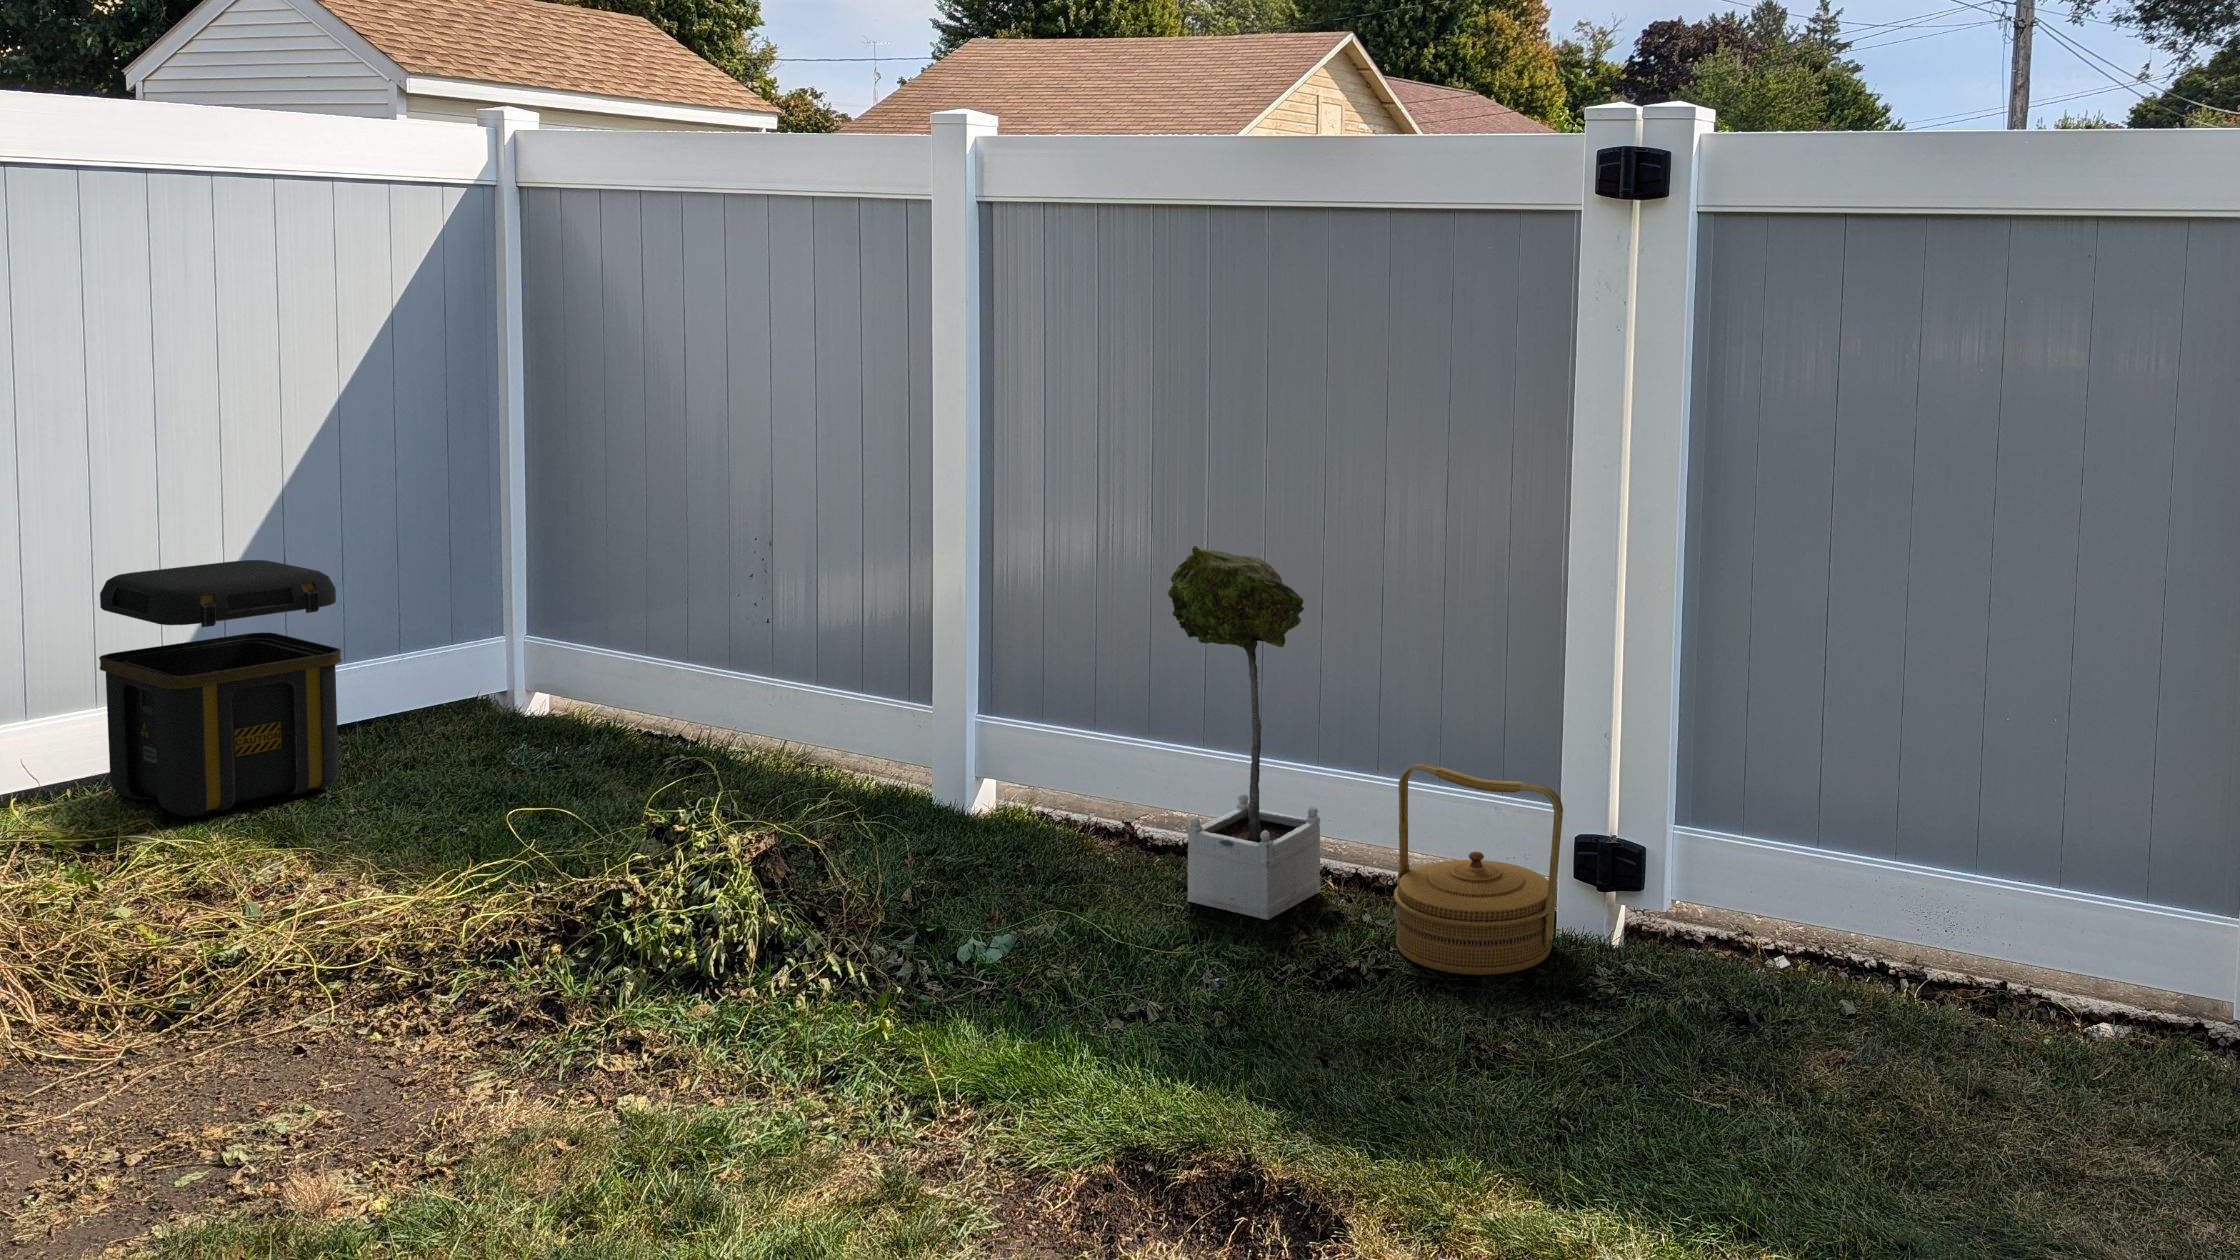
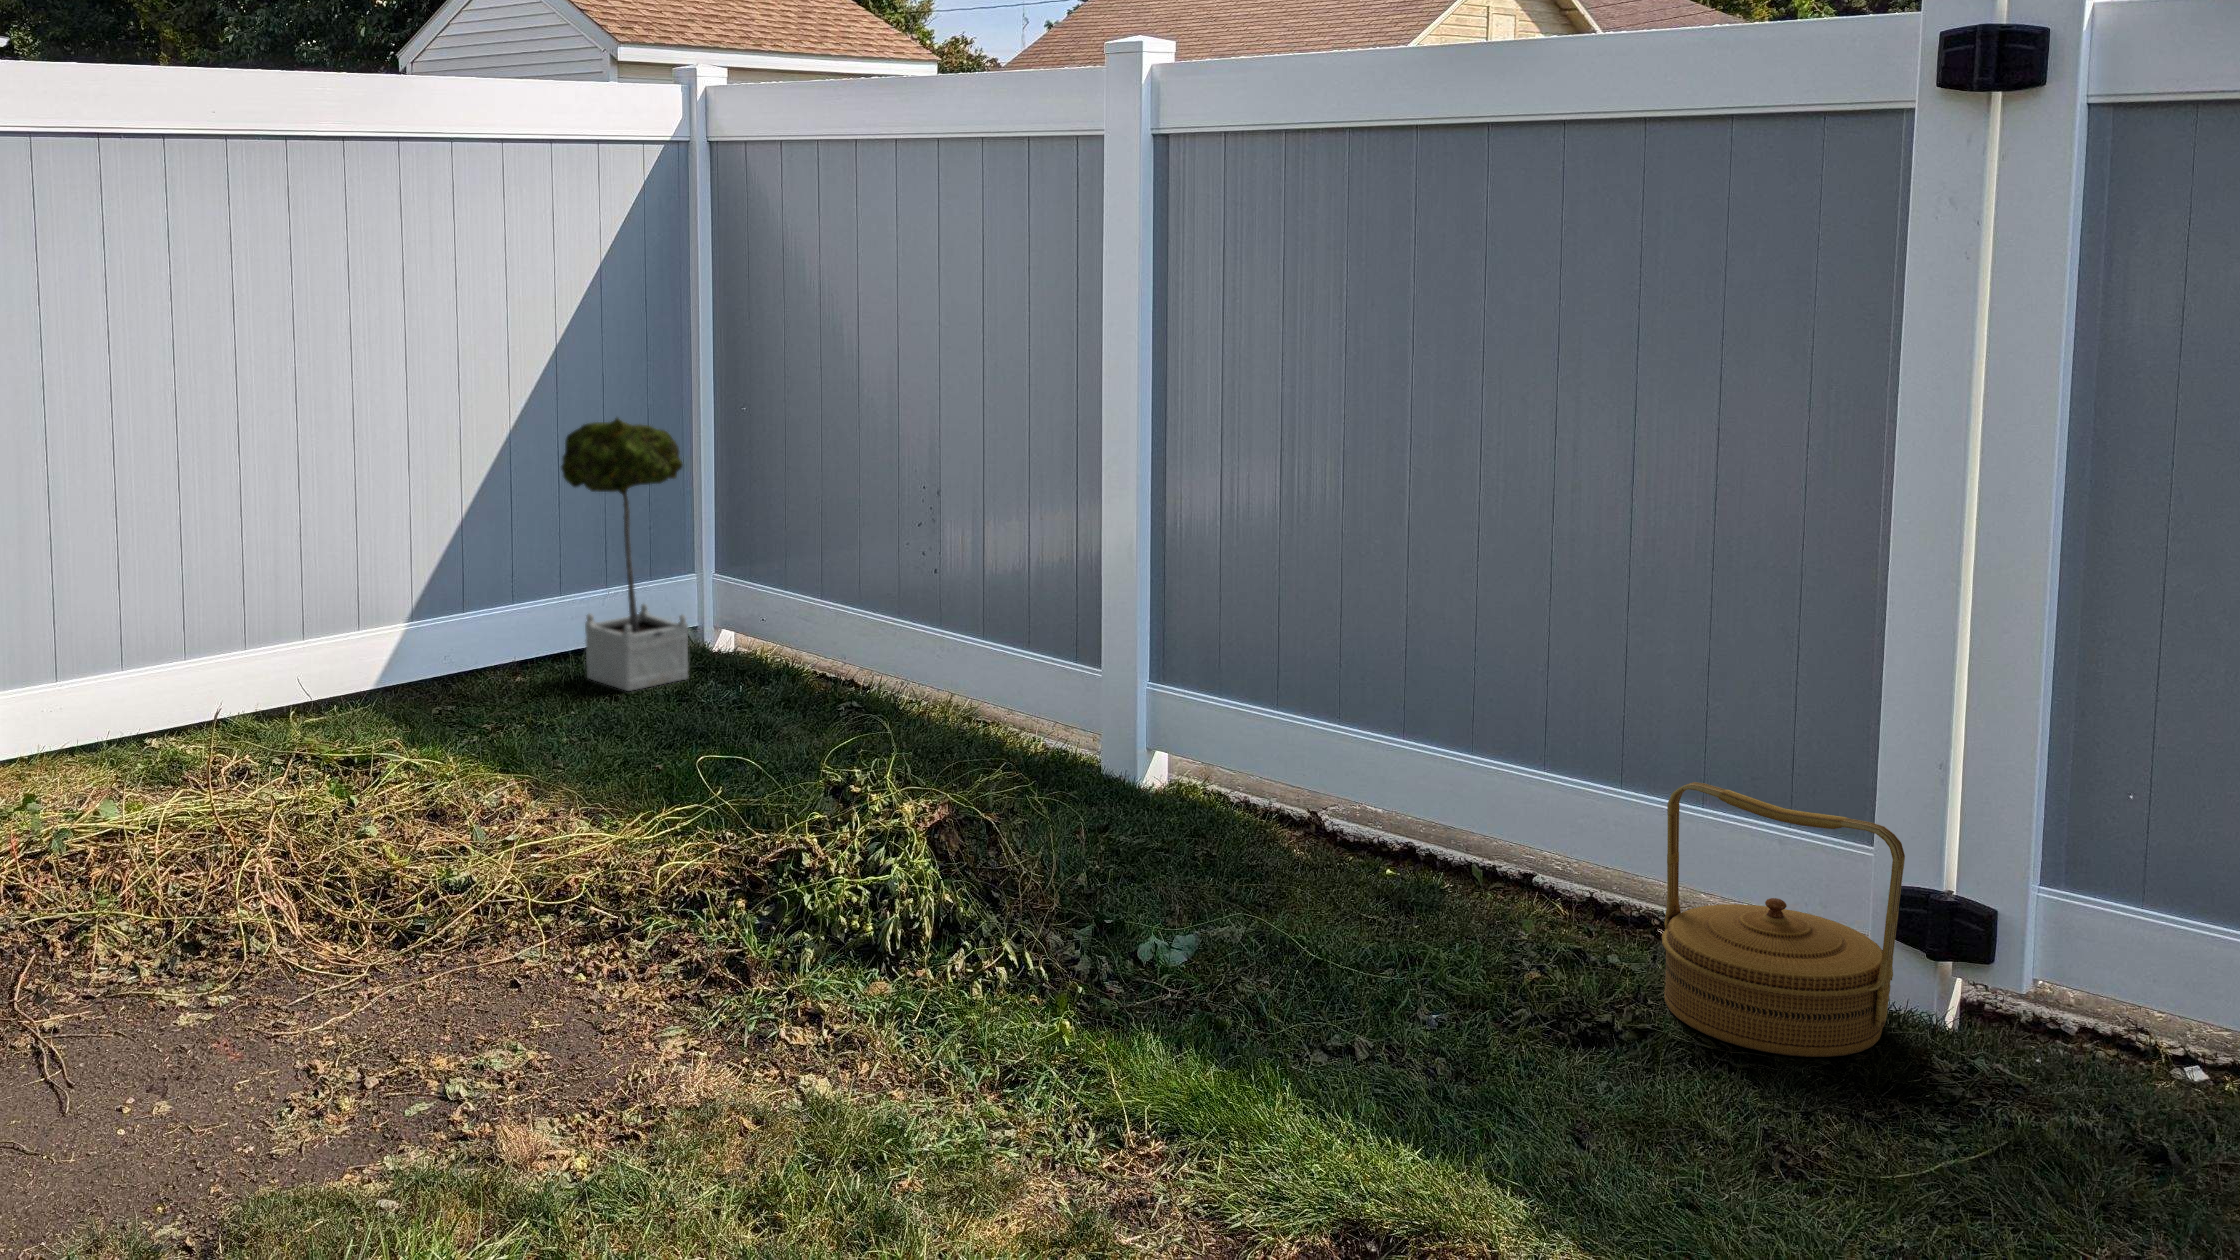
potted tree: present [1168,546,1321,920] -> present [561,418,688,691]
toolbox: present [99,560,342,817] -> none [357,506,547,743]

